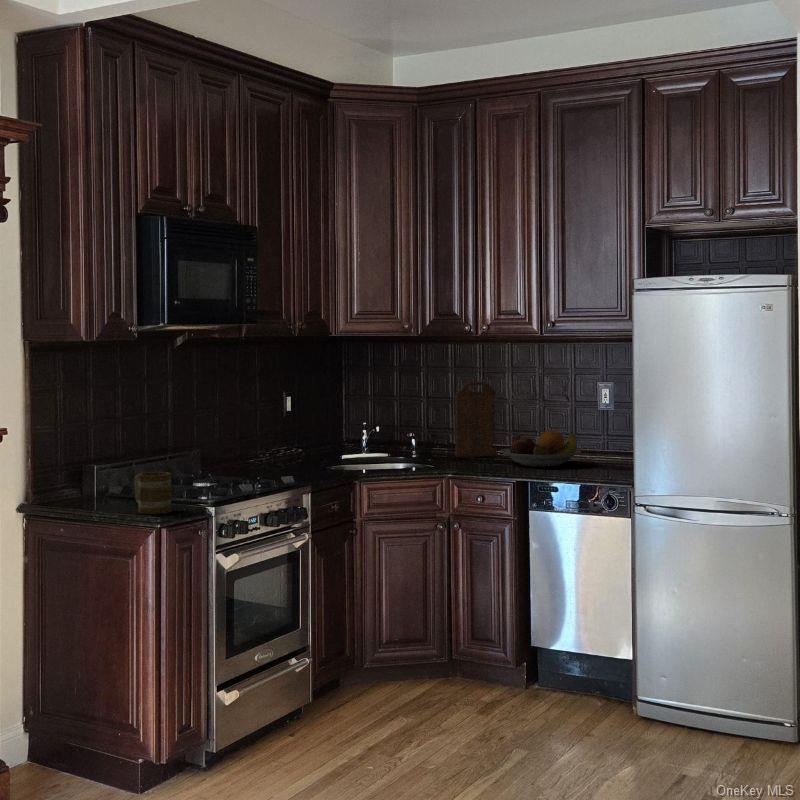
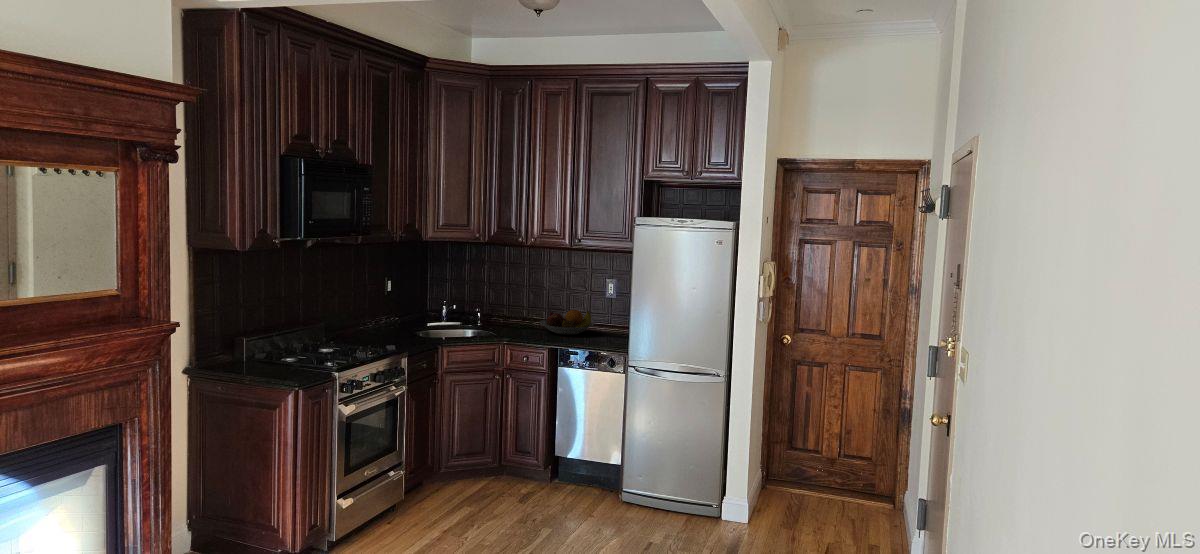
cutting board: present [455,382,497,457] -> none [508,272,538,324]
mug: present [134,472,172,514] -> none [278,347,307,380]

